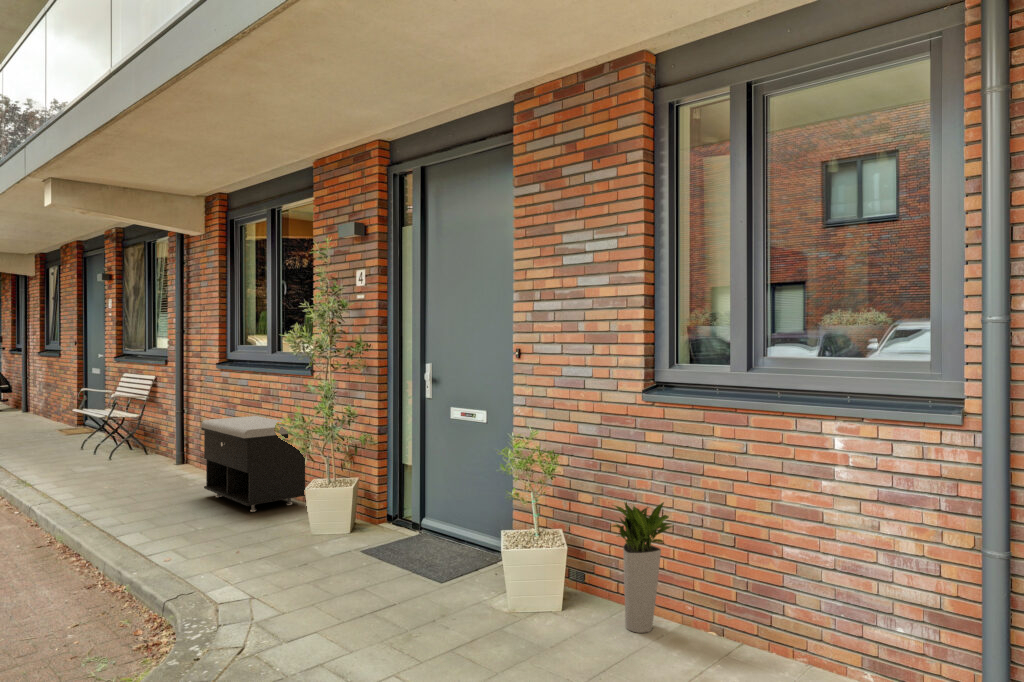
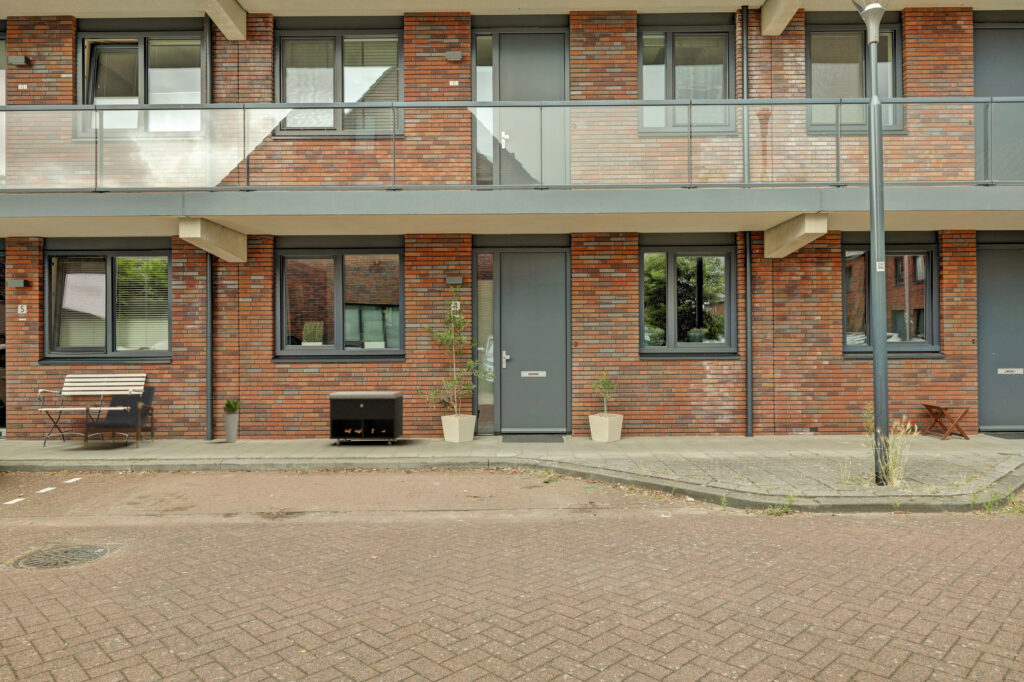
lounge chair: none [67,388,156,463] -> present [84,386,155,448]
planter: present [612,502,672,633] -> present [223,399,241,443]

